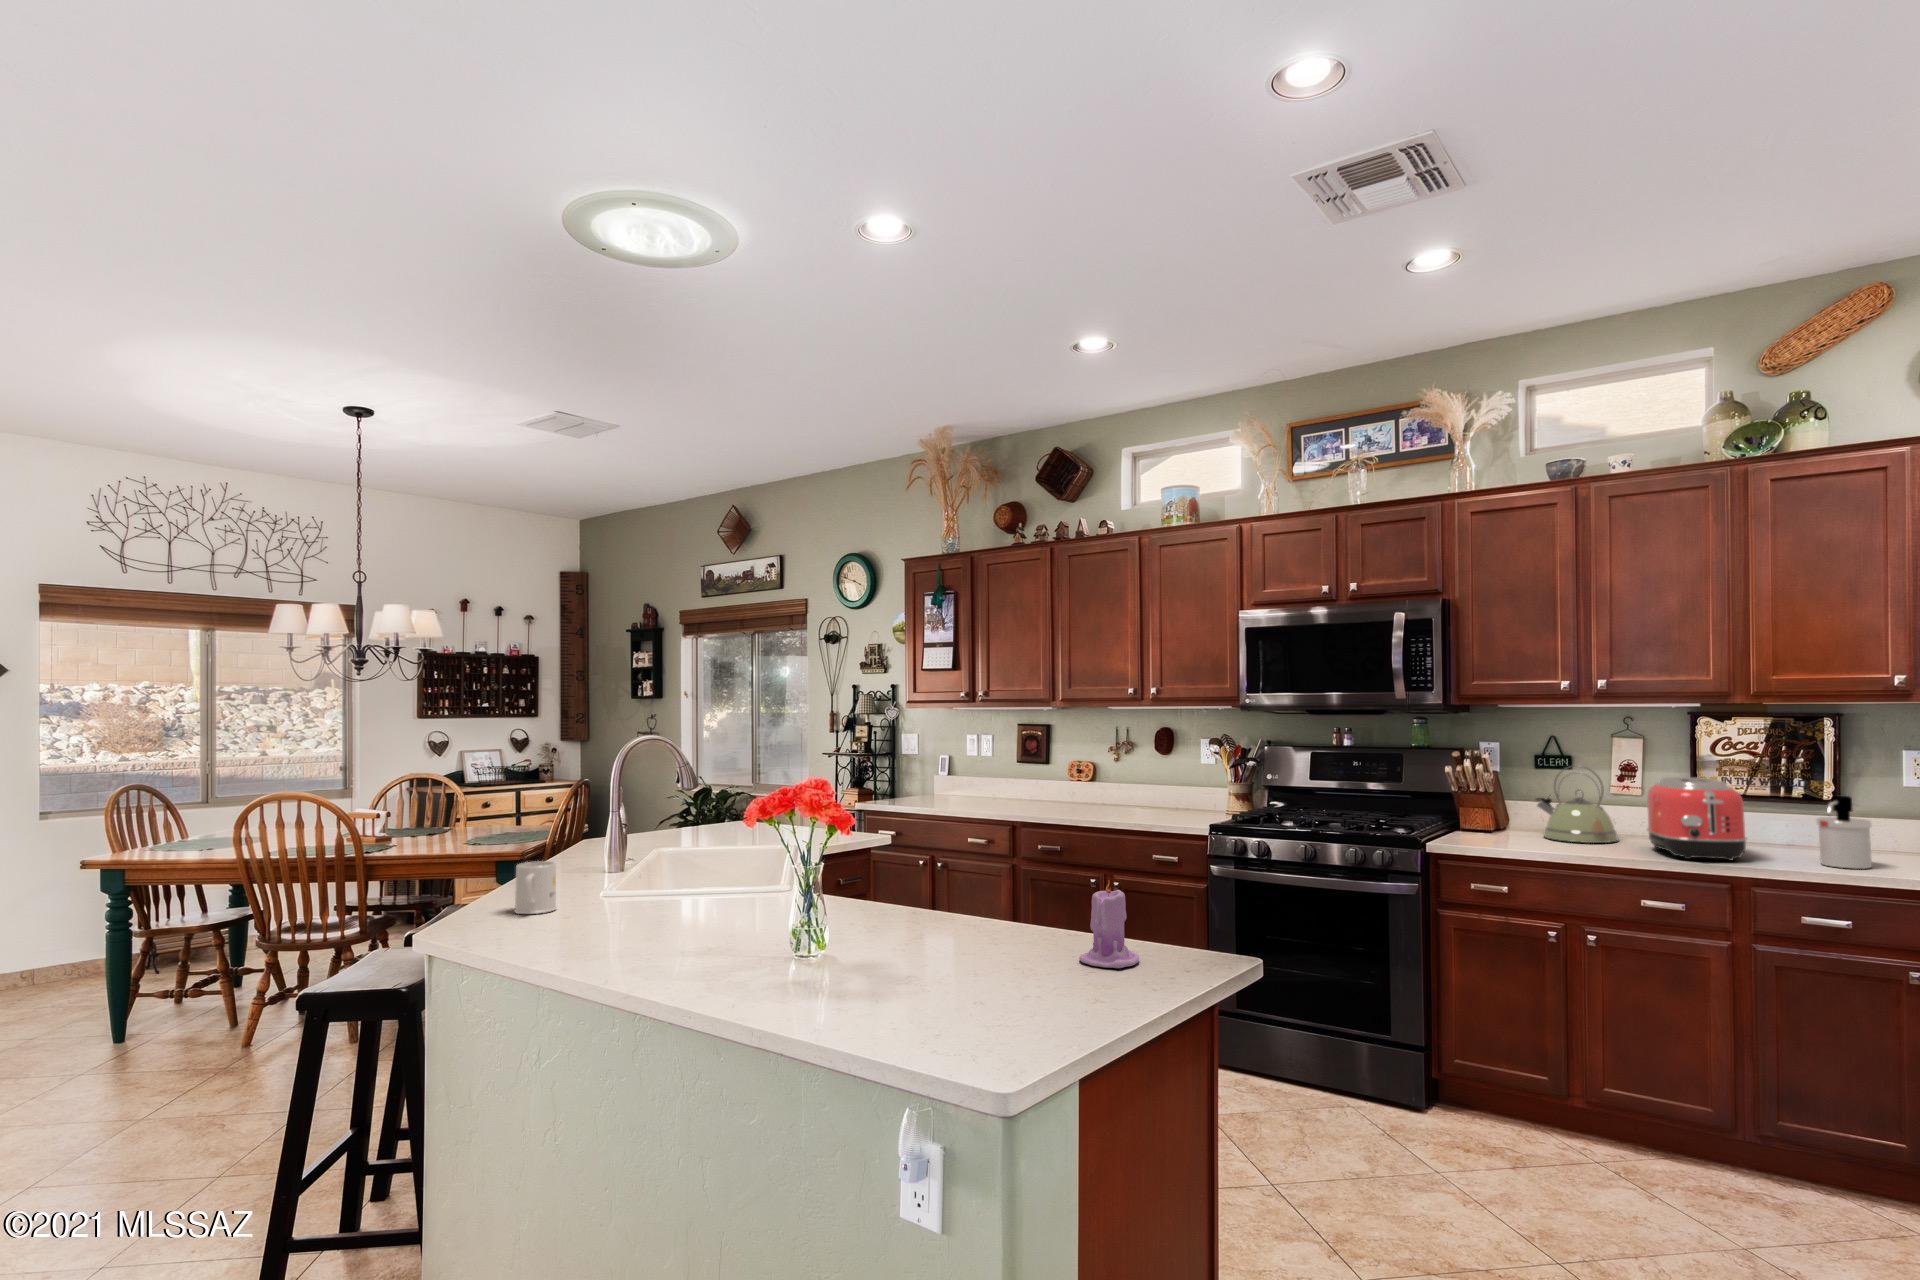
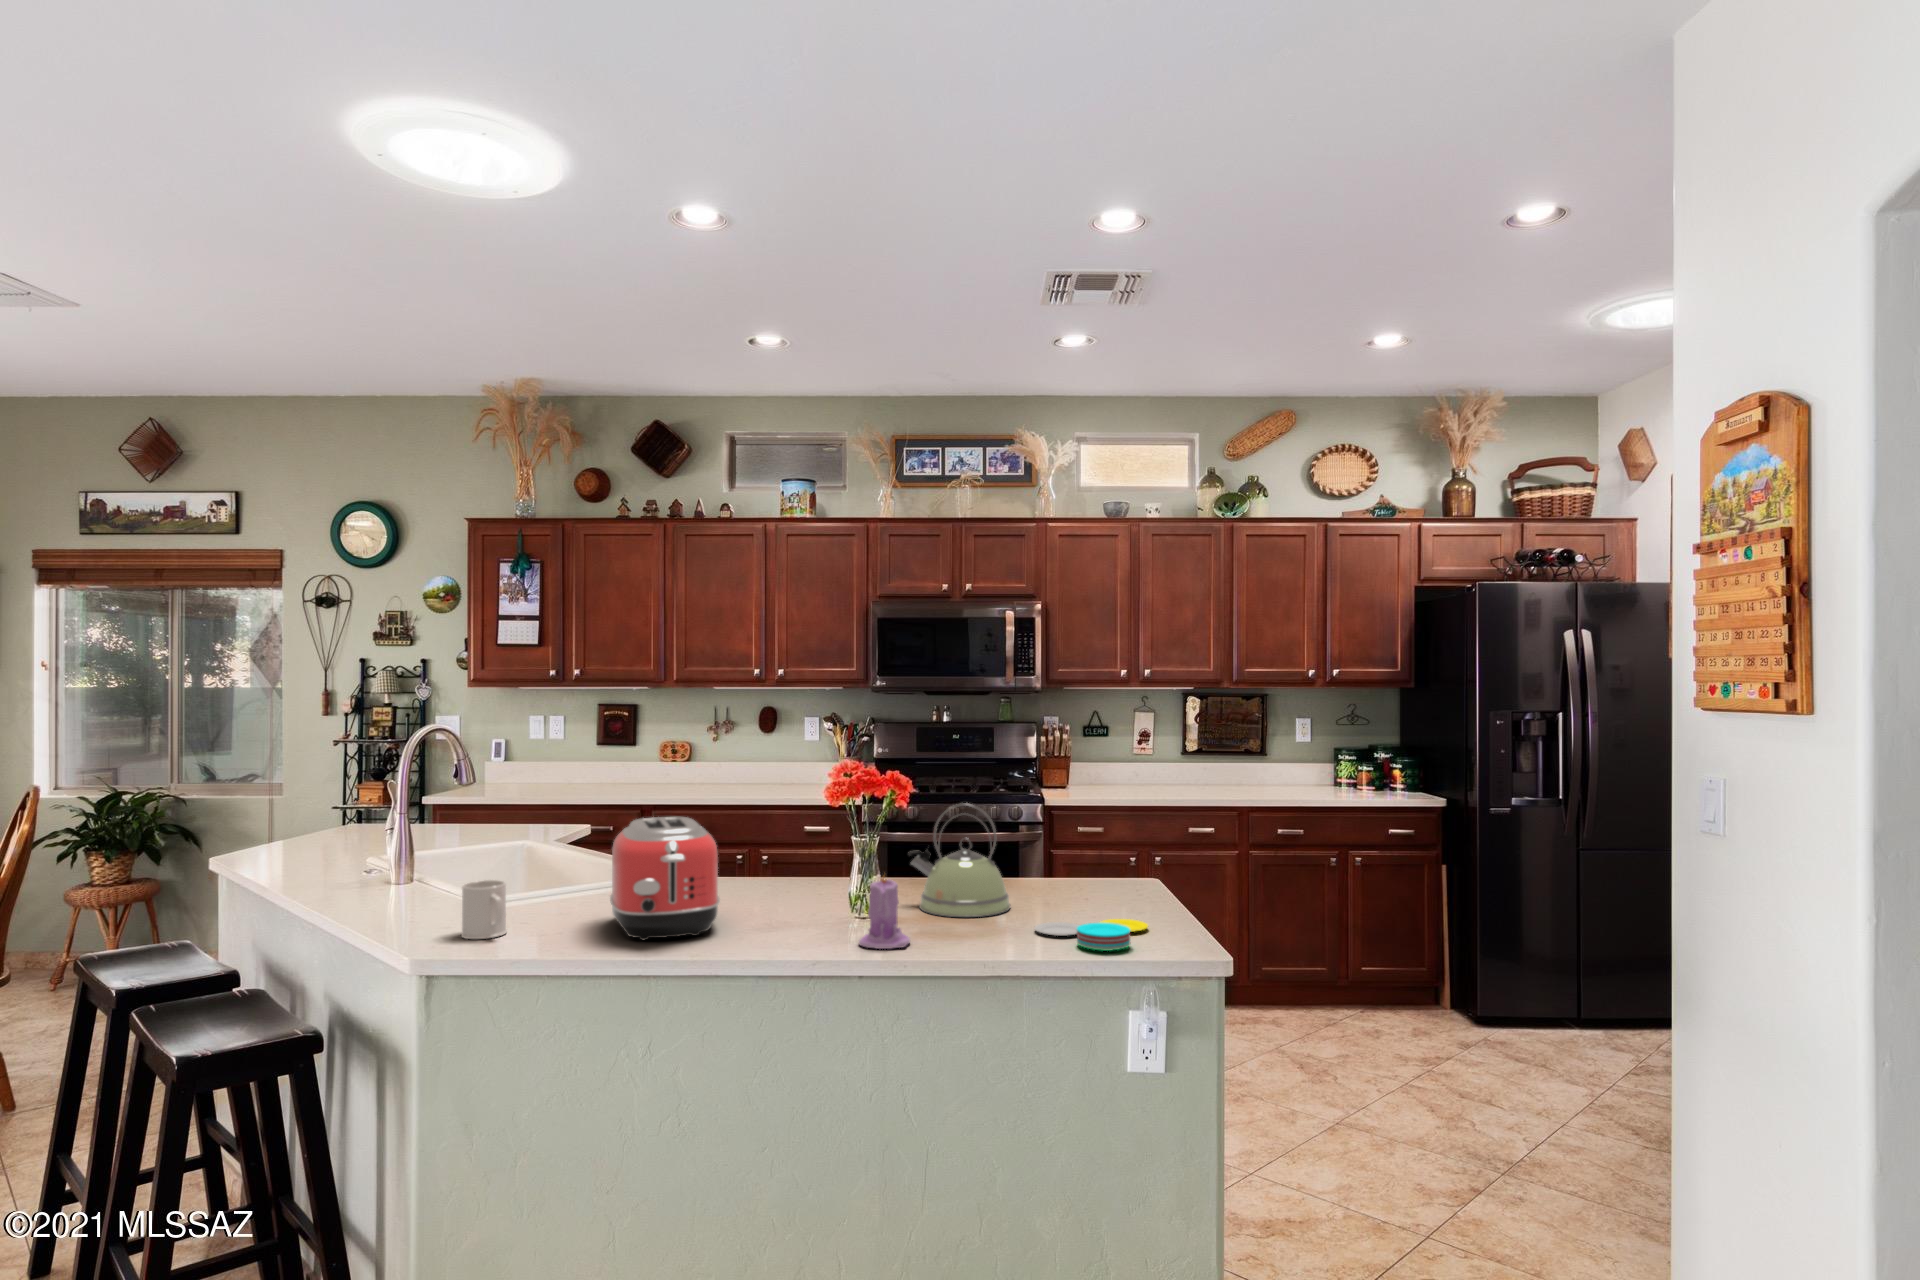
kettle: present [1536,765,1618,843] -> present [908,803,1010,917]
toaster: present [1647,777,1747,860] -> present [610,817,720,940]
soap dispenser: present [1816,796,1872,869] -> none [1266,748,1295,794]
candle: present [1079,883,1139,968] -> present [859,877,910,949]
plate: none [934,981,1095,1030] -> present [1035,919,1148,951]

